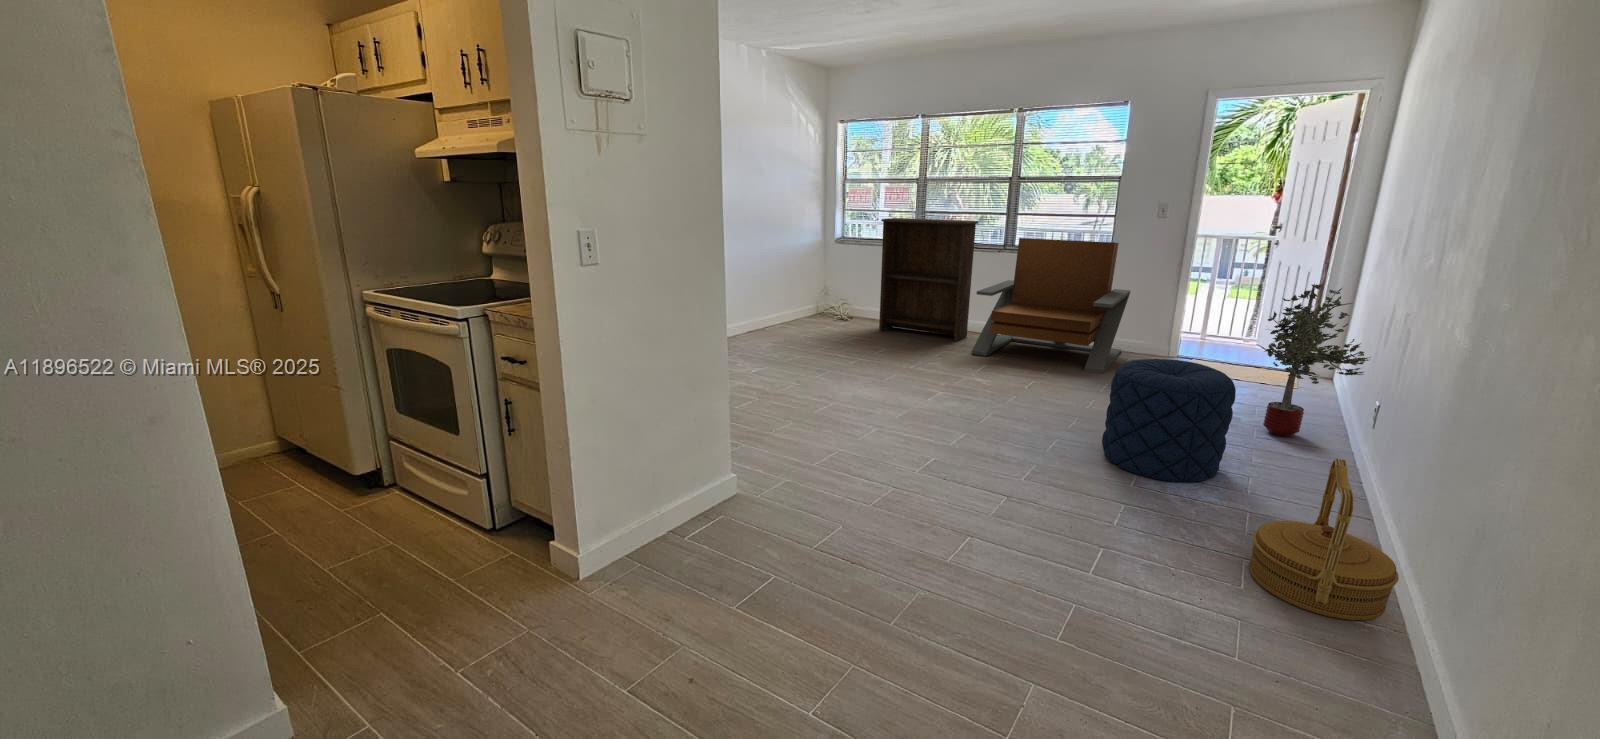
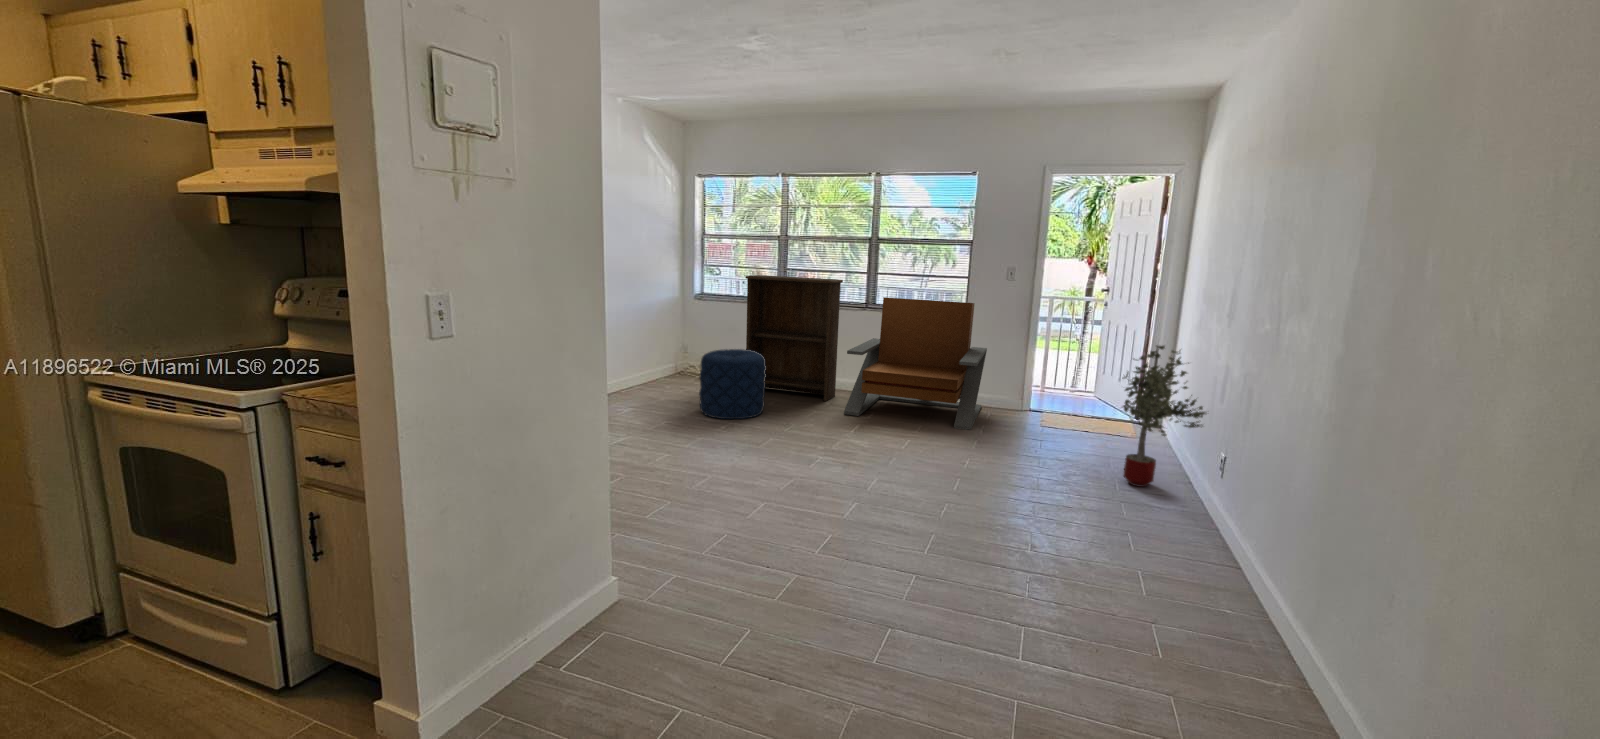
pouf: present [1102,359,1236,482] -> present [699,349,765,419]
woven basket: present [1249,458,1399,621] -> none [1156,515,1288,676]

